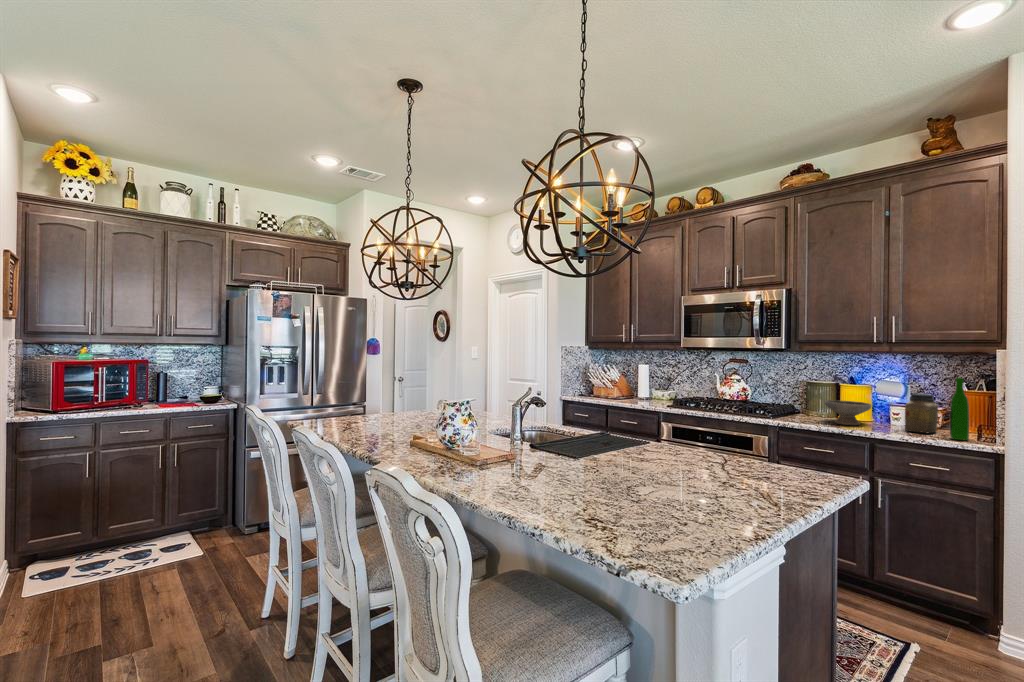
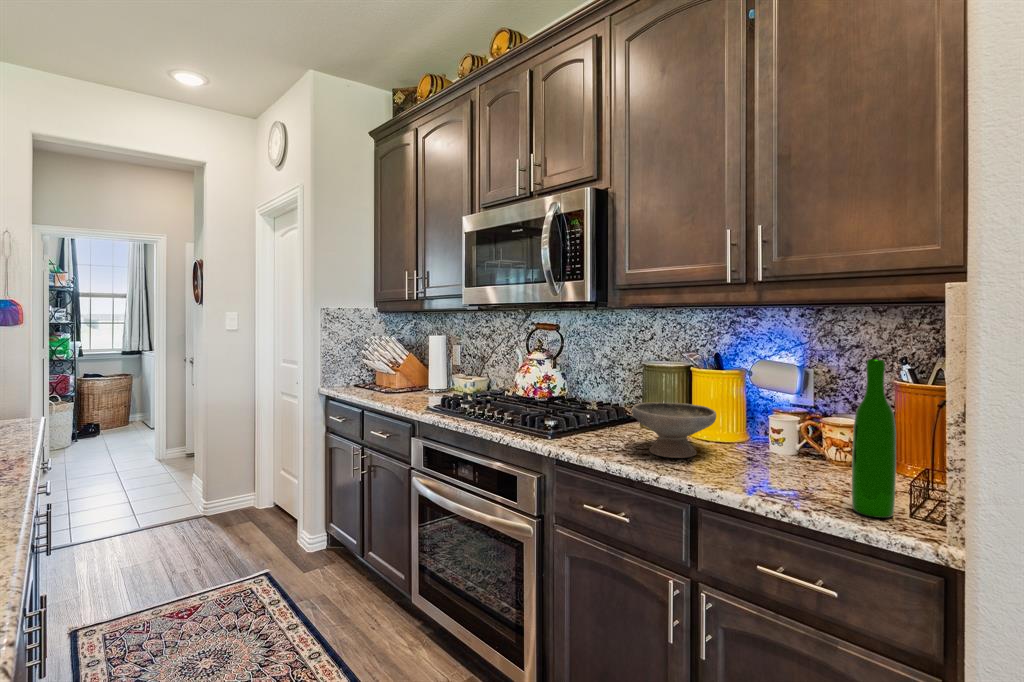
jar: present [905,394,938,433] -> none [767,394,839,489]

